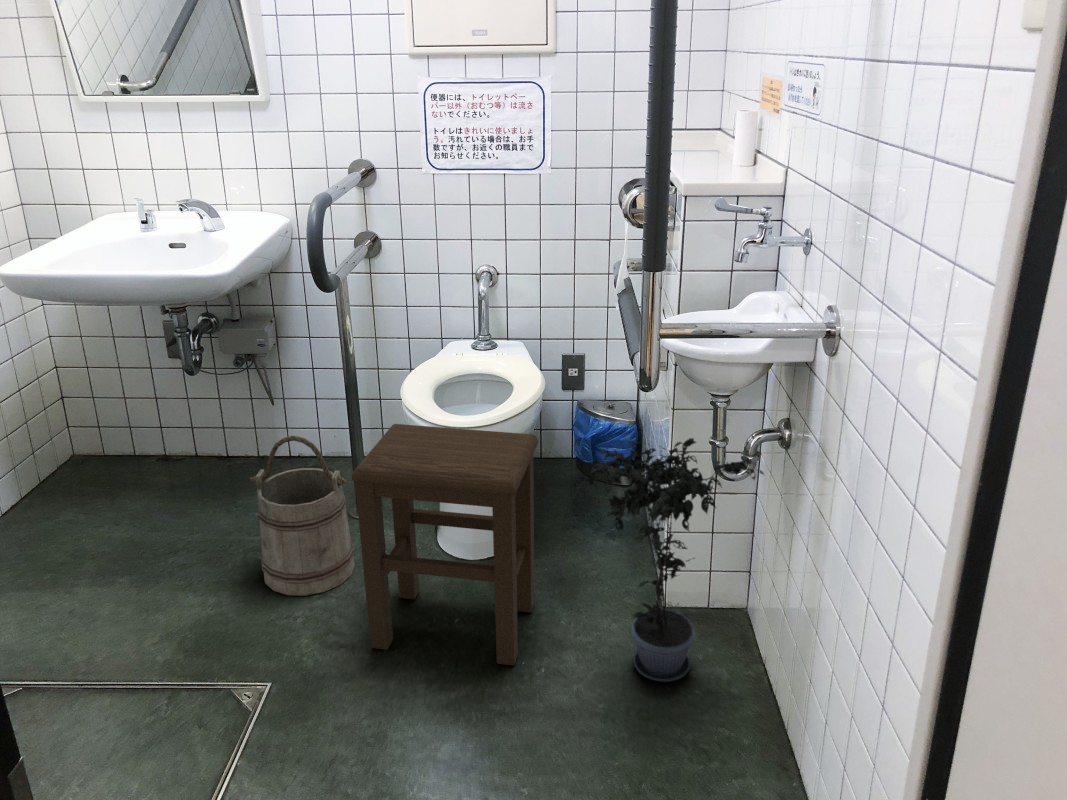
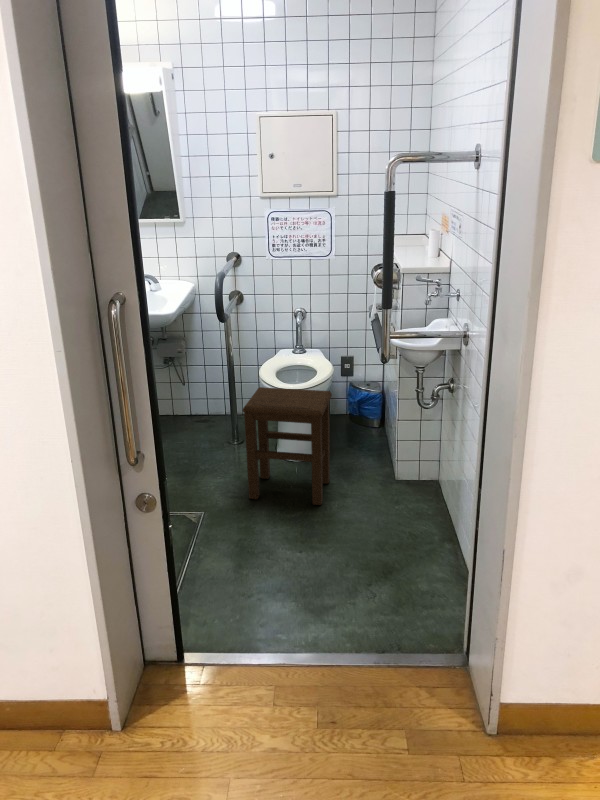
bucket: present [250,436,355,596] -> none [183,395,235,478]
potted plant: present [572,438,764,682] -> none [349,387,442,511]

